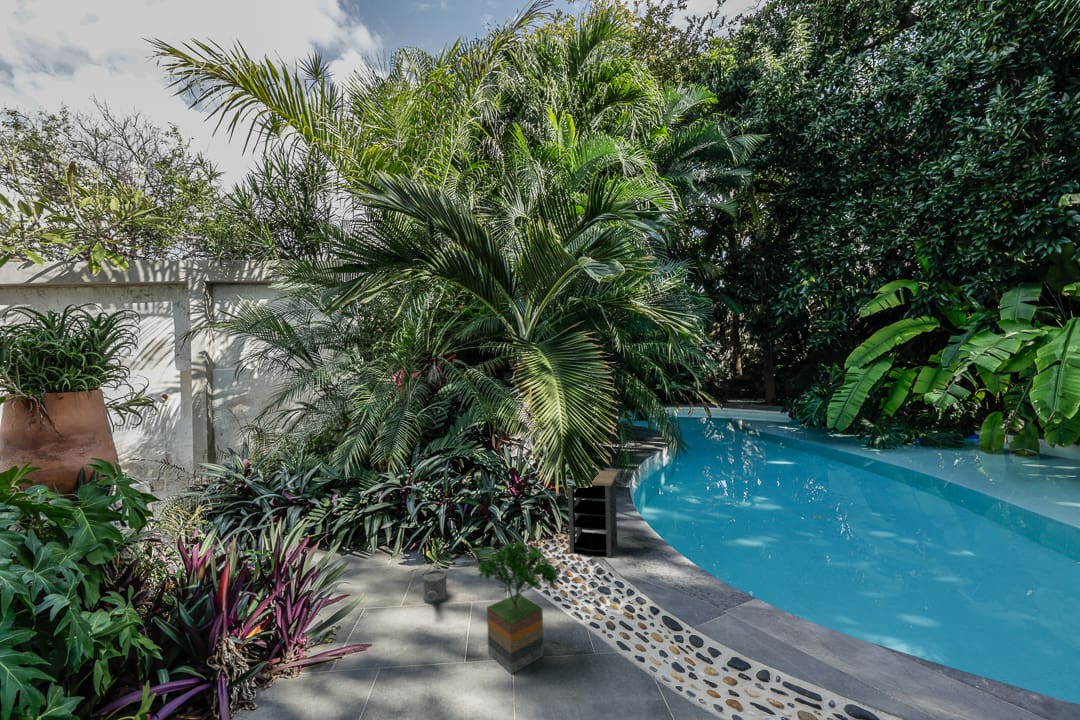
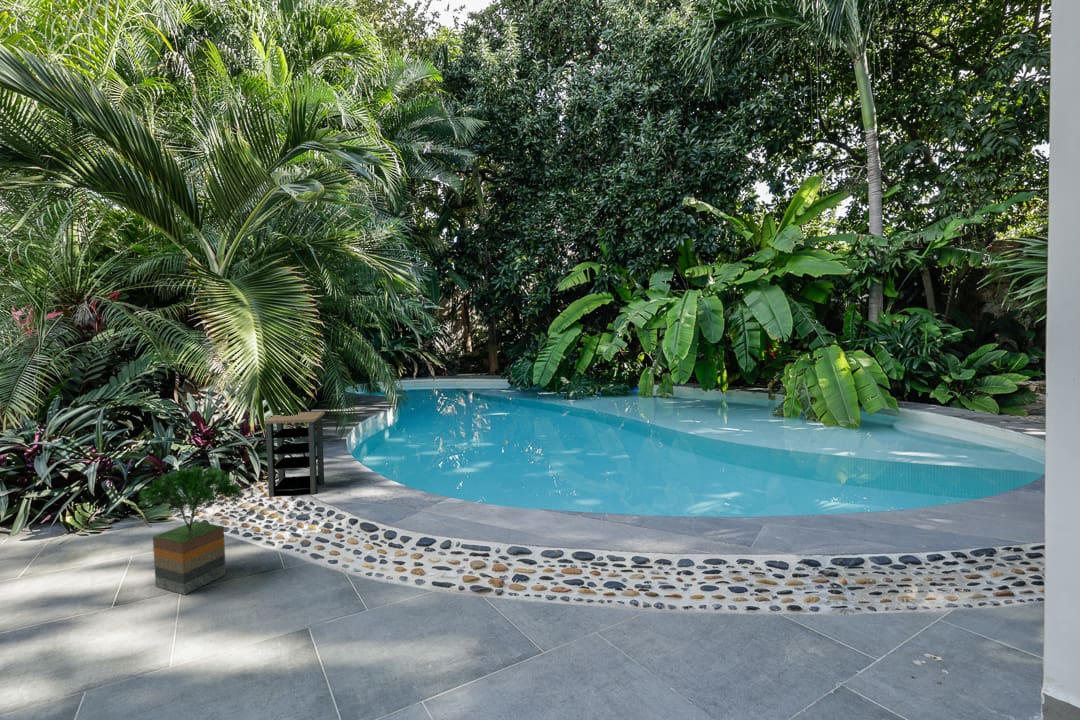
watering can: present [423,565,448,604] -> none [60,523,100,564]

